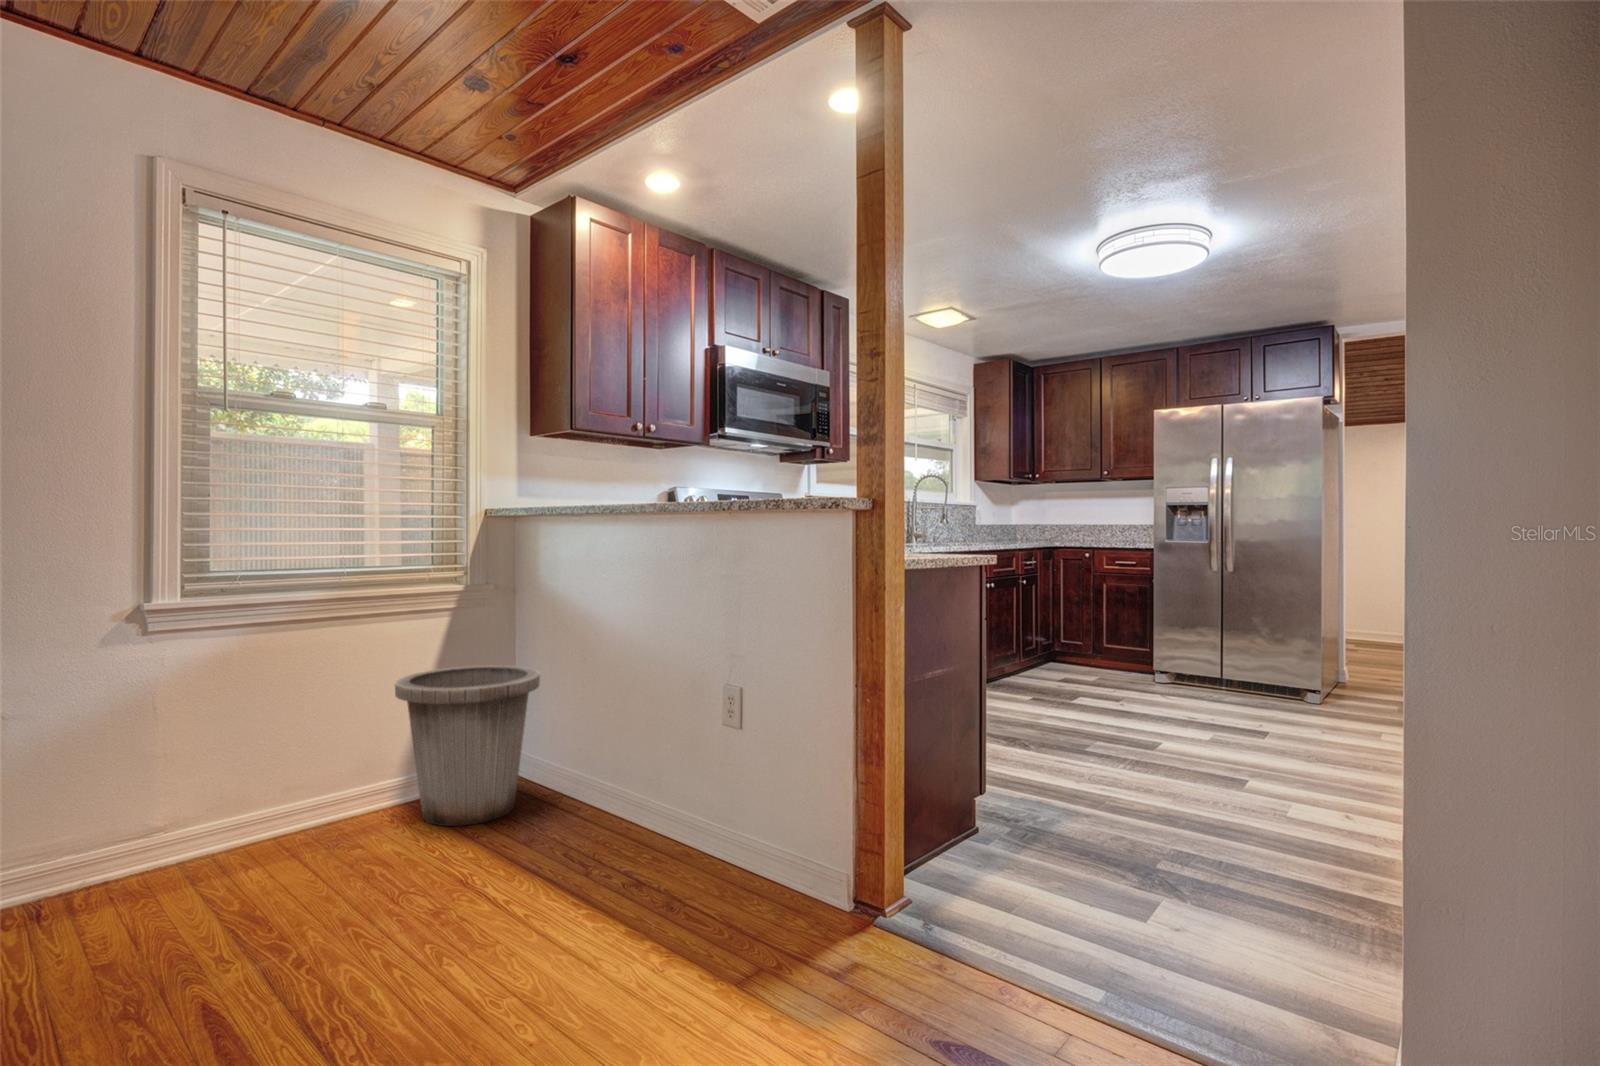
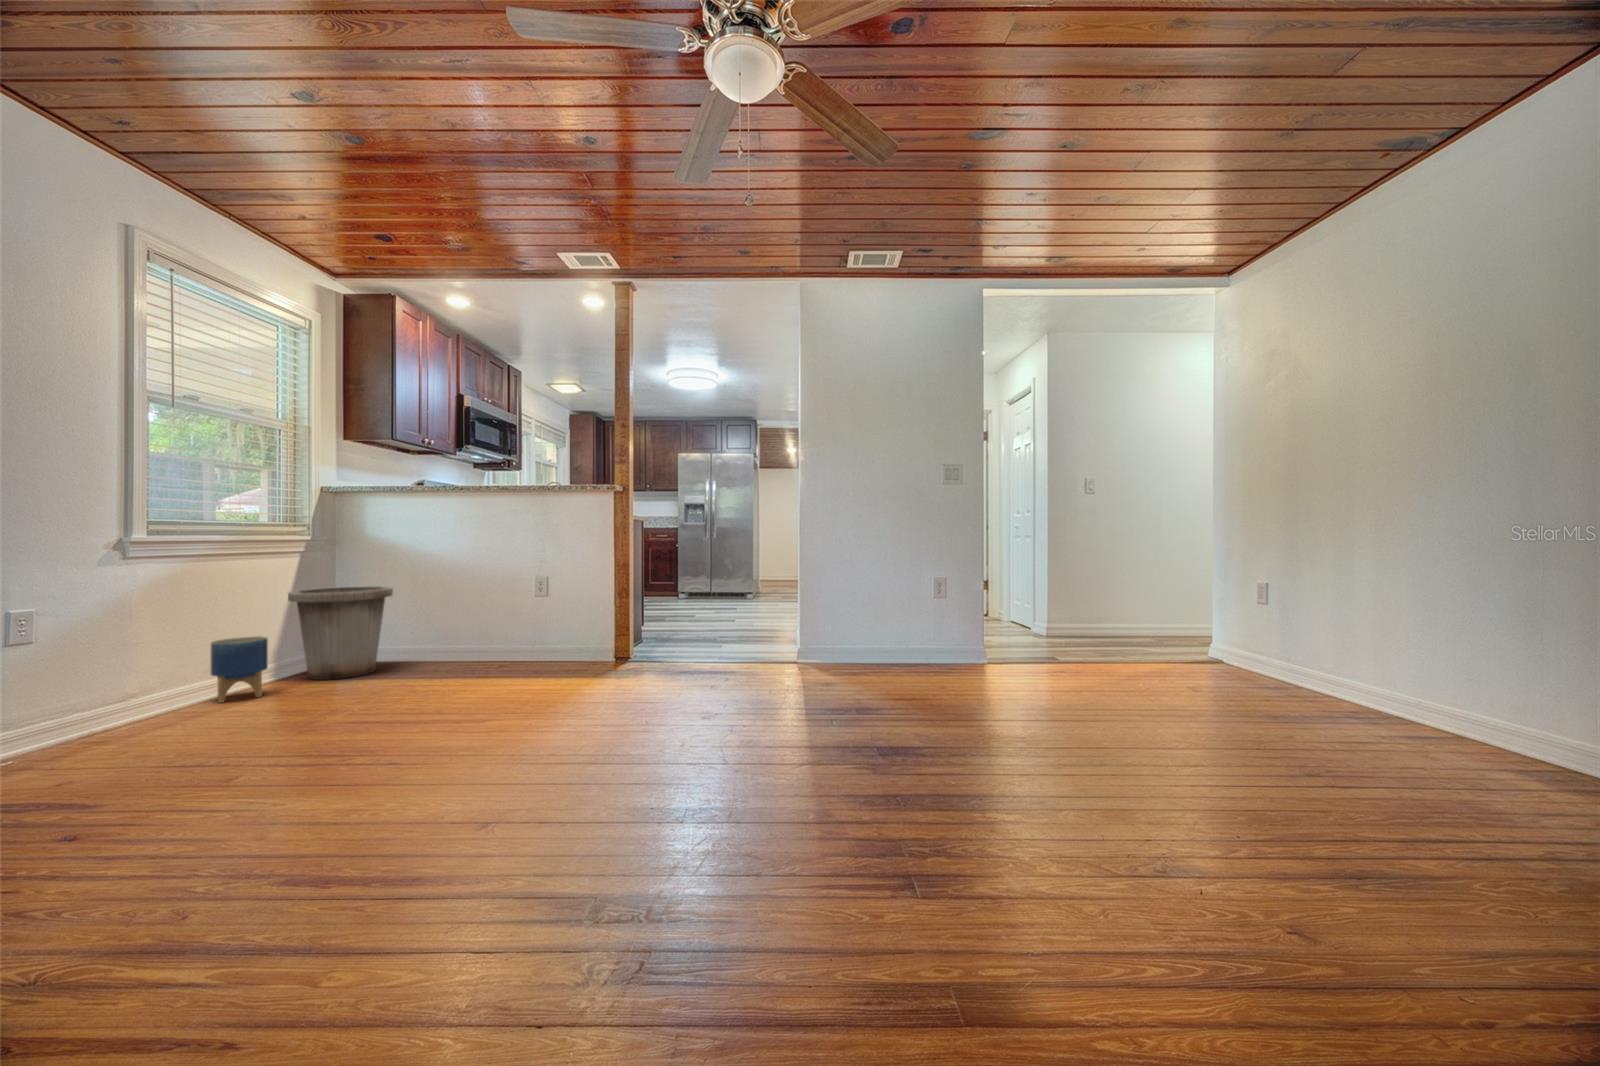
planter: none [261,747,336,853] -> present [210,636,268,703]

